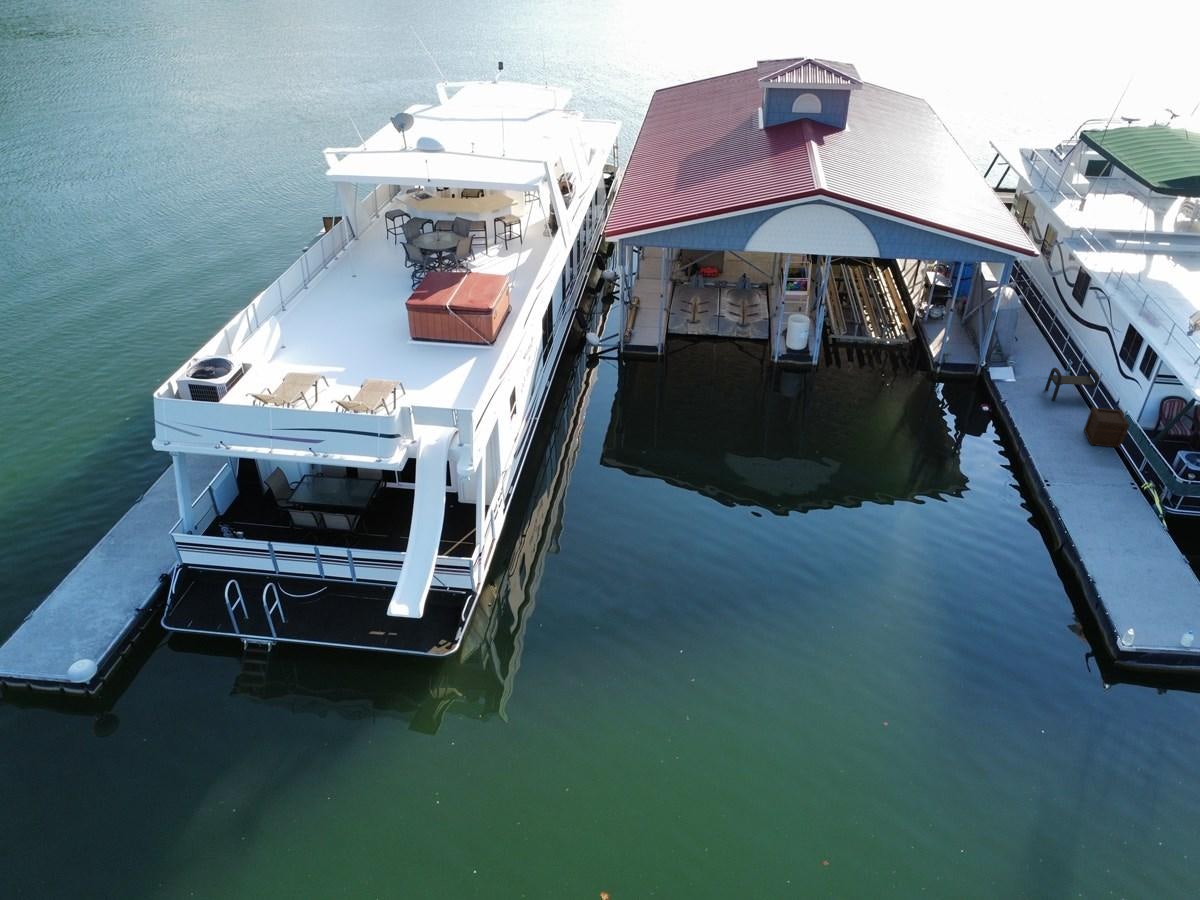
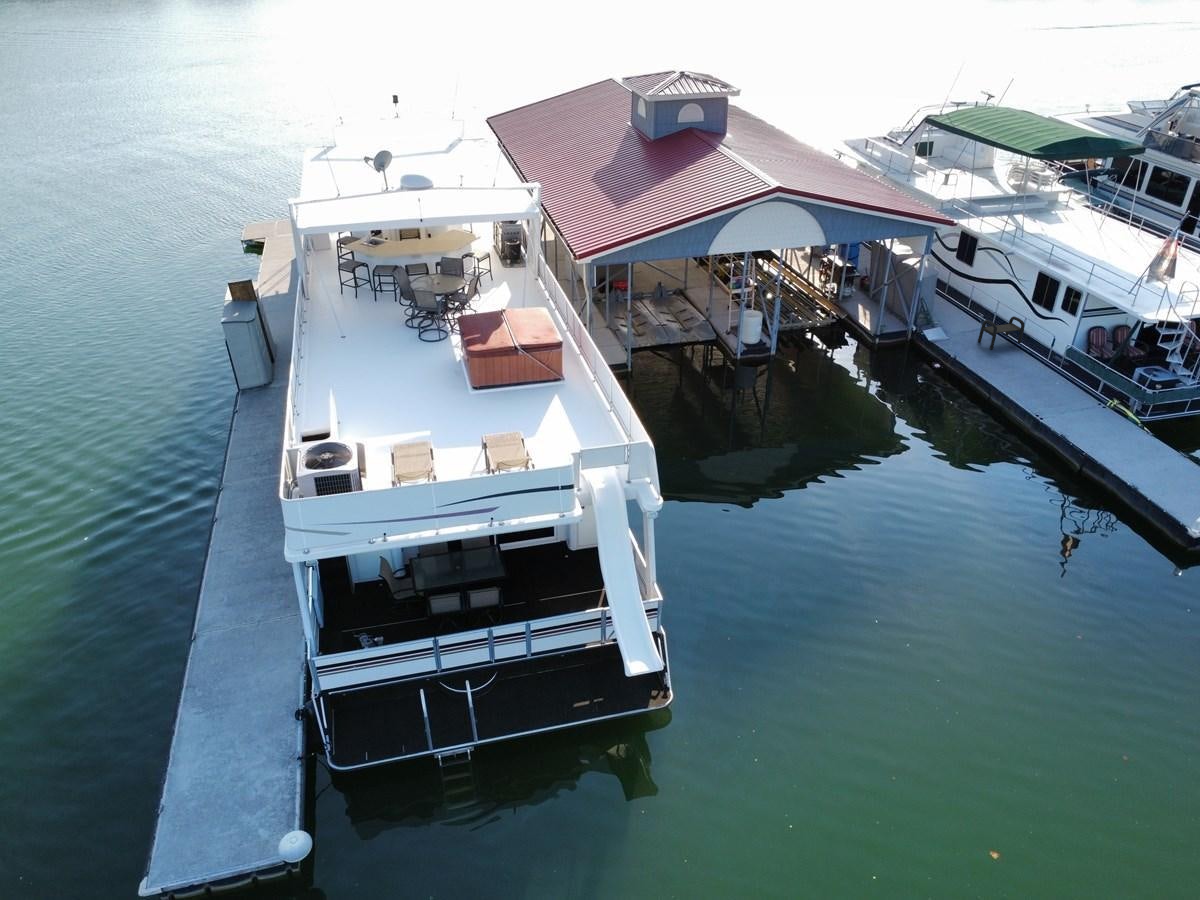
wooden crate: present [1084,407,1130,447] -> none [1033,345,1077,379]

